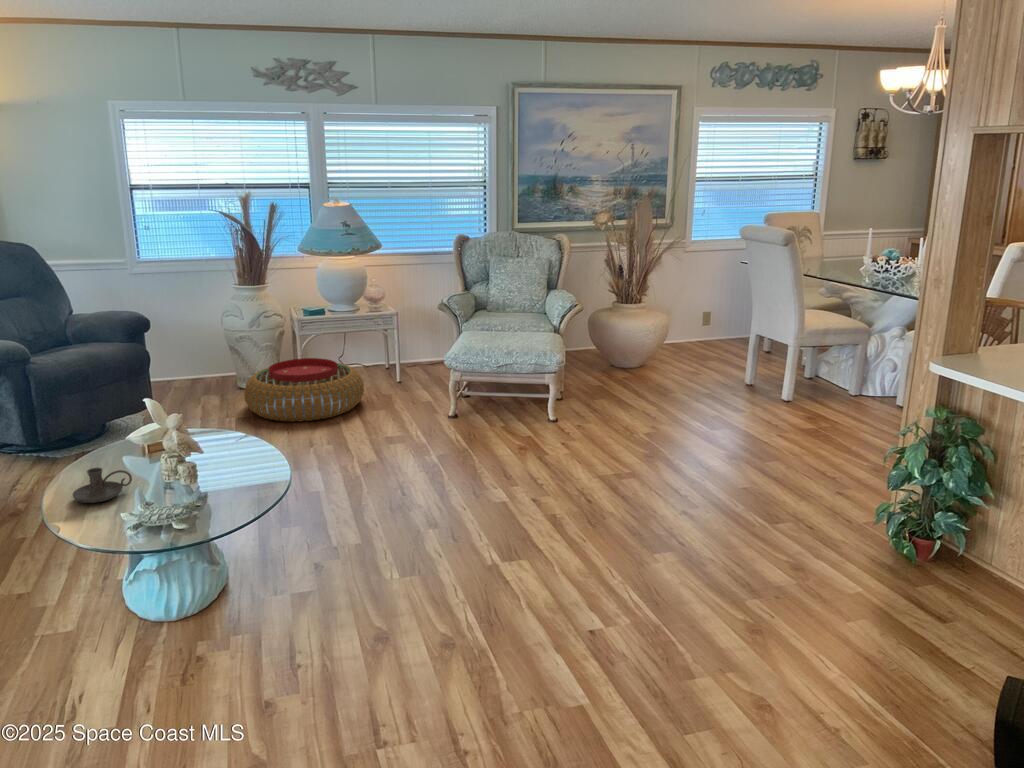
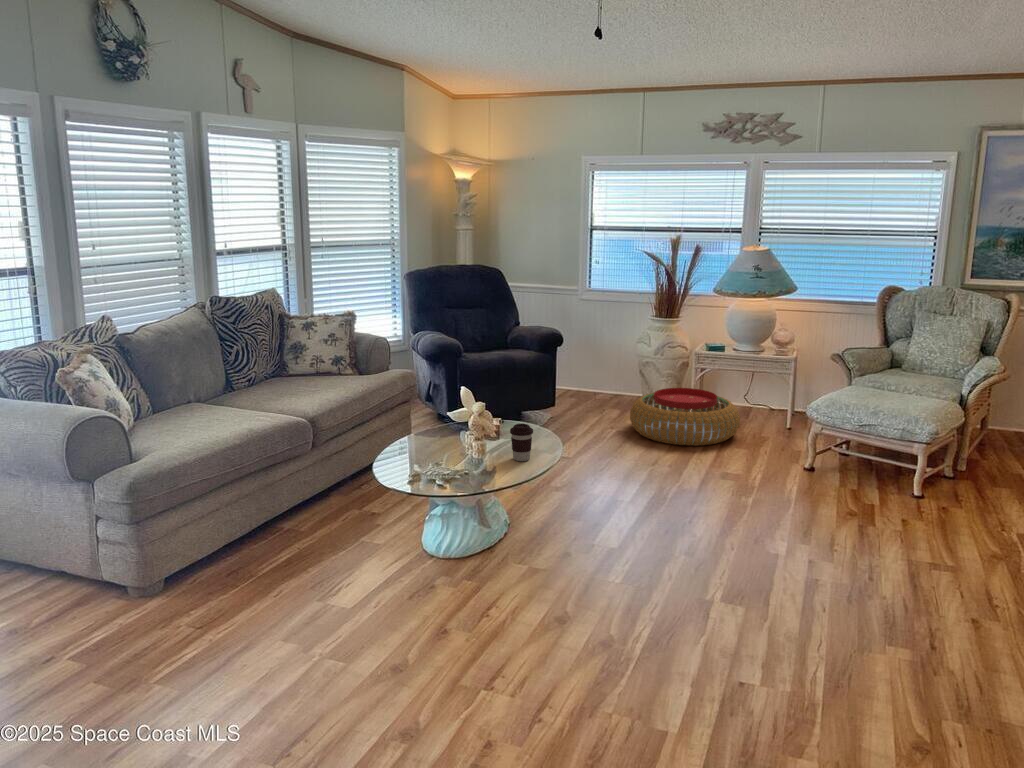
coffee cup: none [220,429,250,475] -> present [510,424,533,461]
candle holder: present [73,468,132,503] -> none [406,430,446,455]

